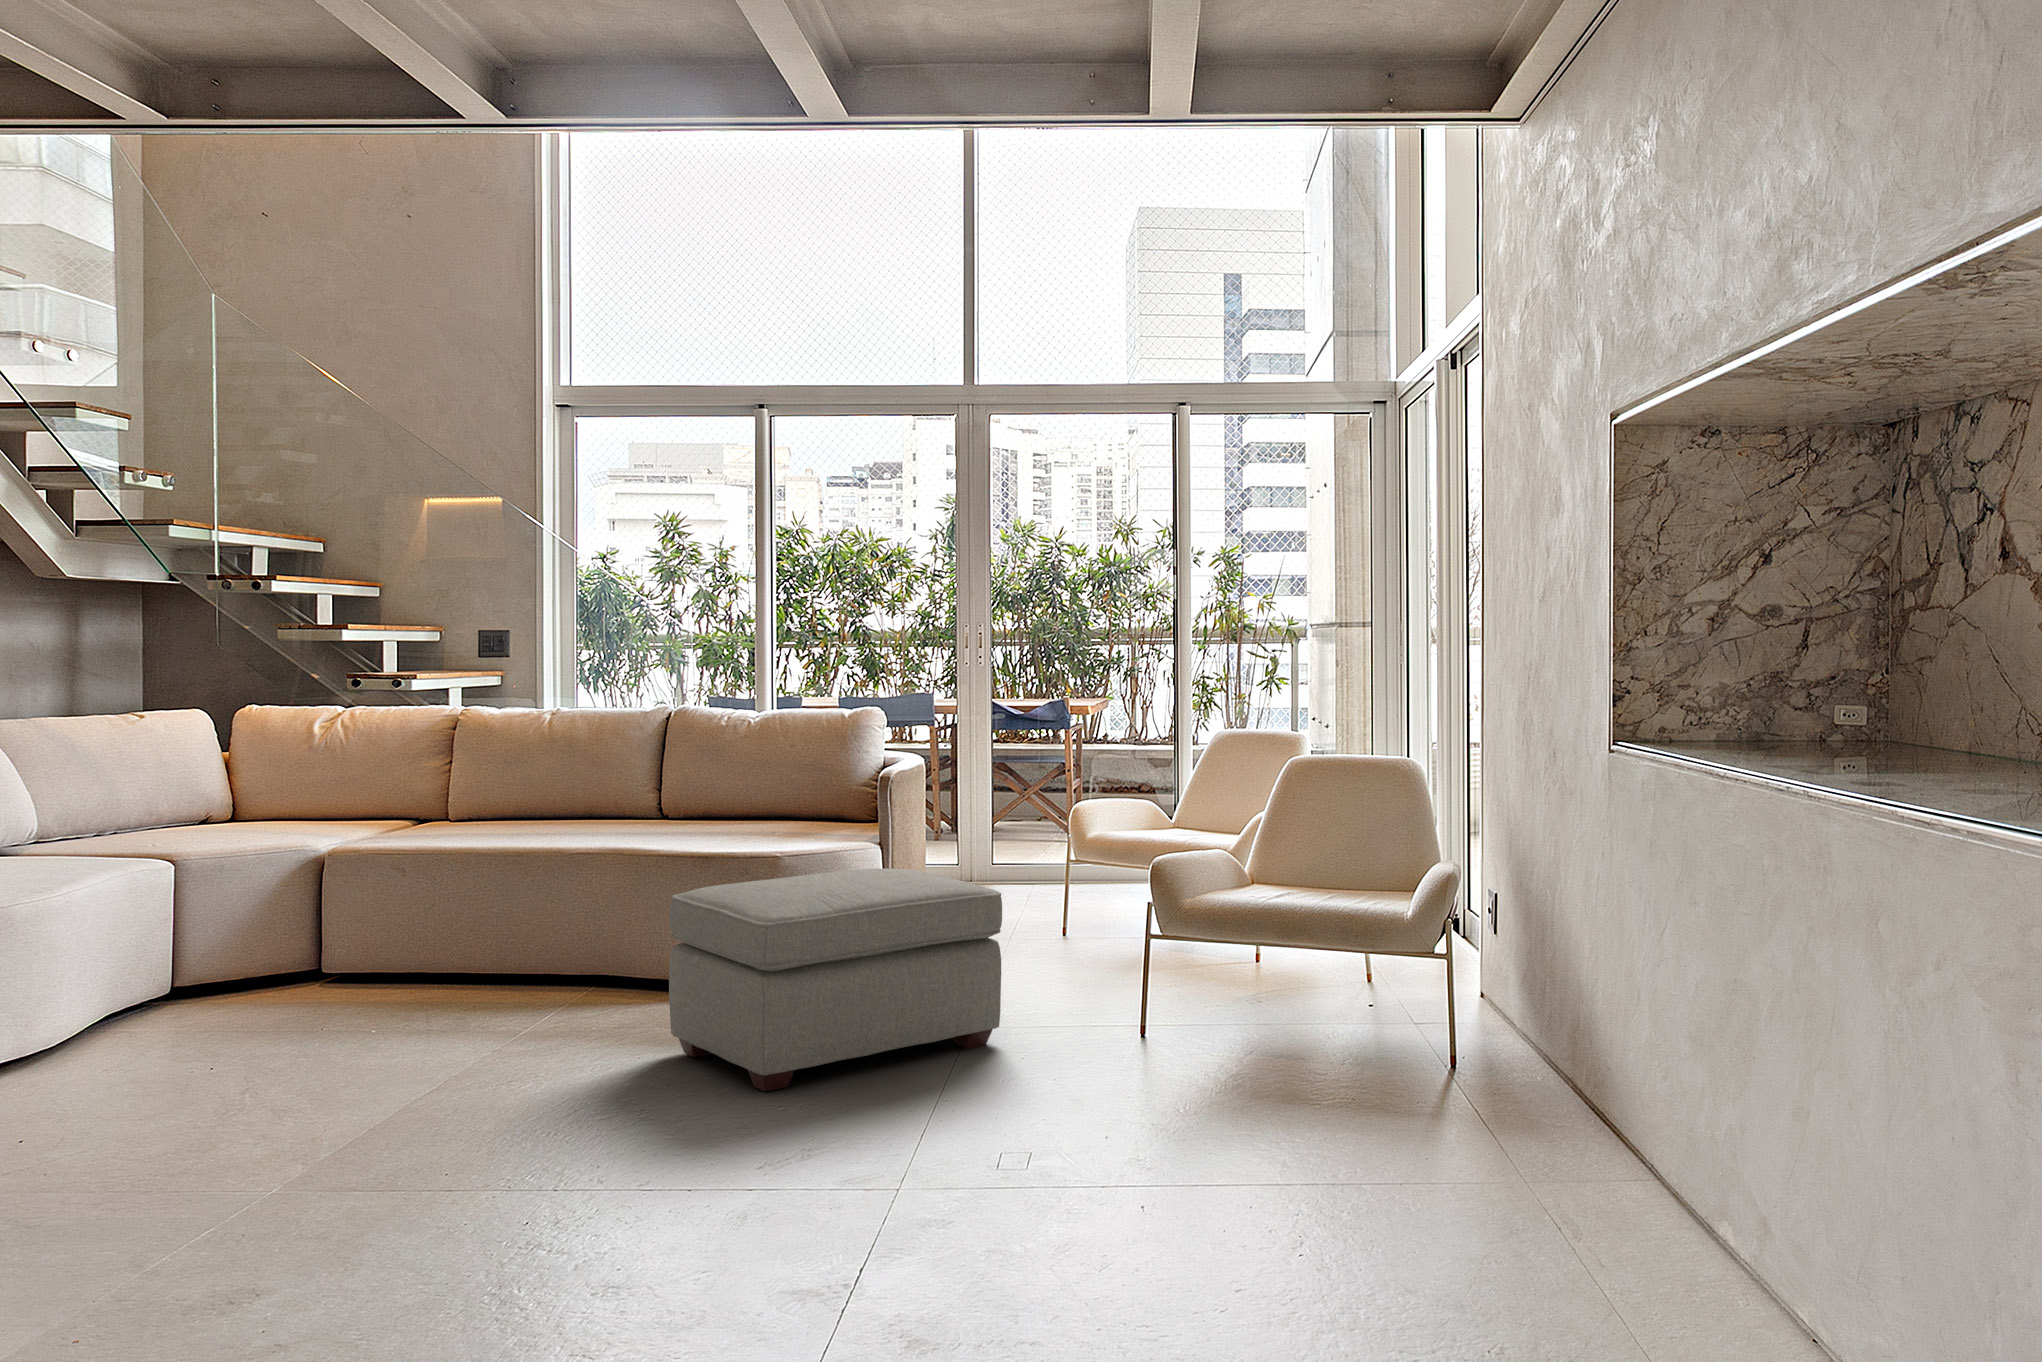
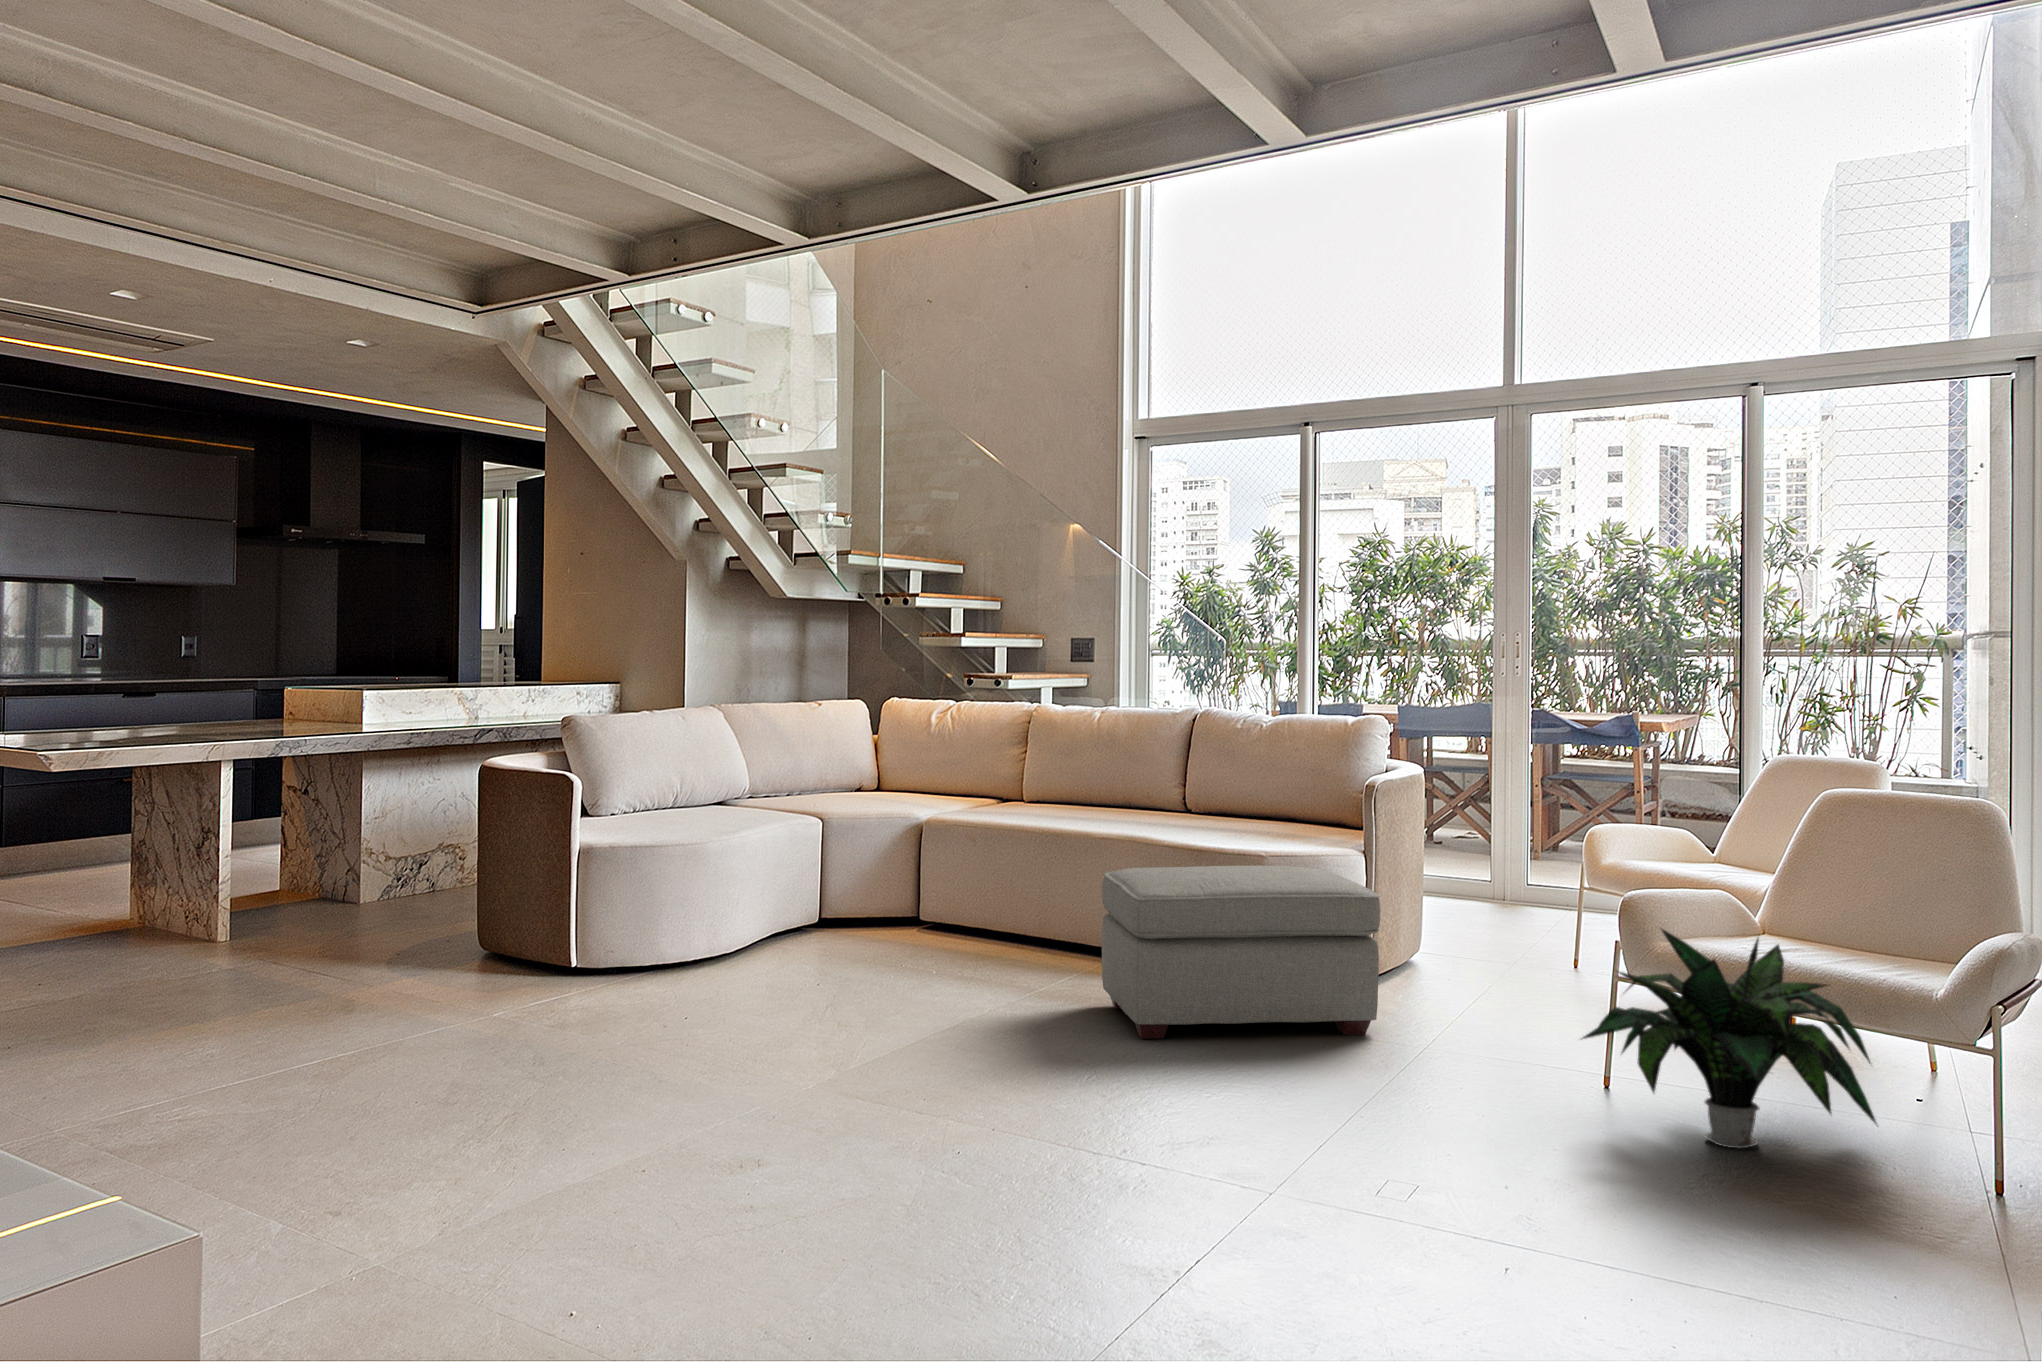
potted plant: none [1299,896,1580,1112] -> present [1581,929,1878,1148]

